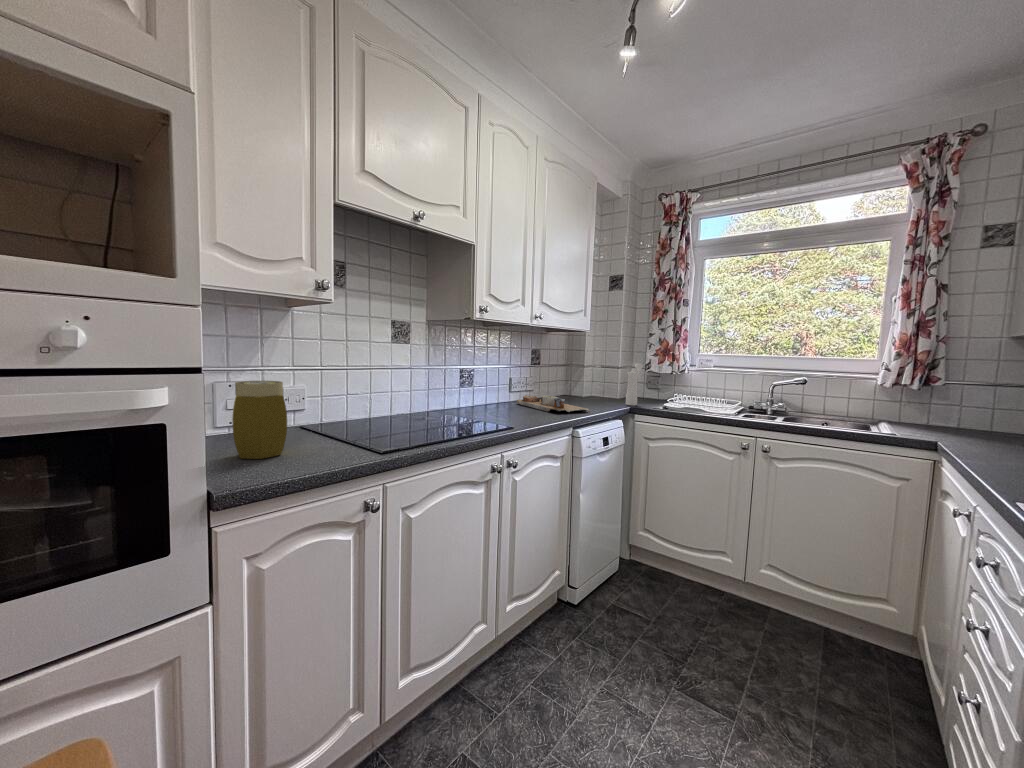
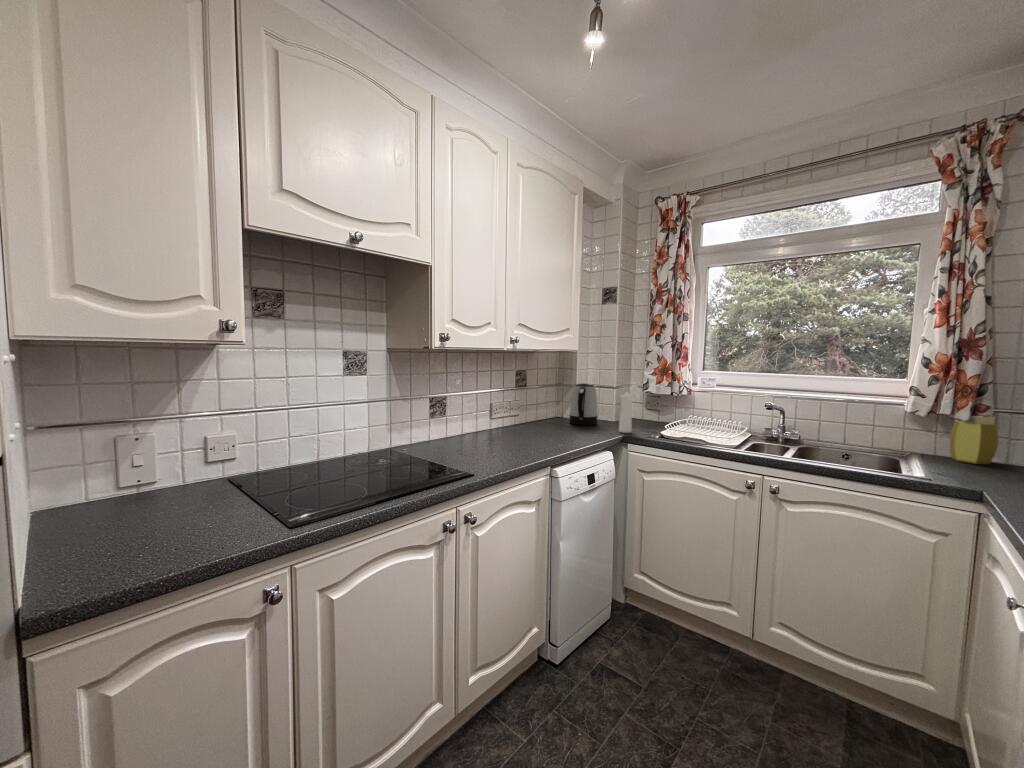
kettle: none [578,362,604,400] -> present [569,383,597,425]
jar: present [232,381,287,459] -> present [949,416,998,464]
cutting board: present [517,395,590,412] -> none [497,423,574,447]

